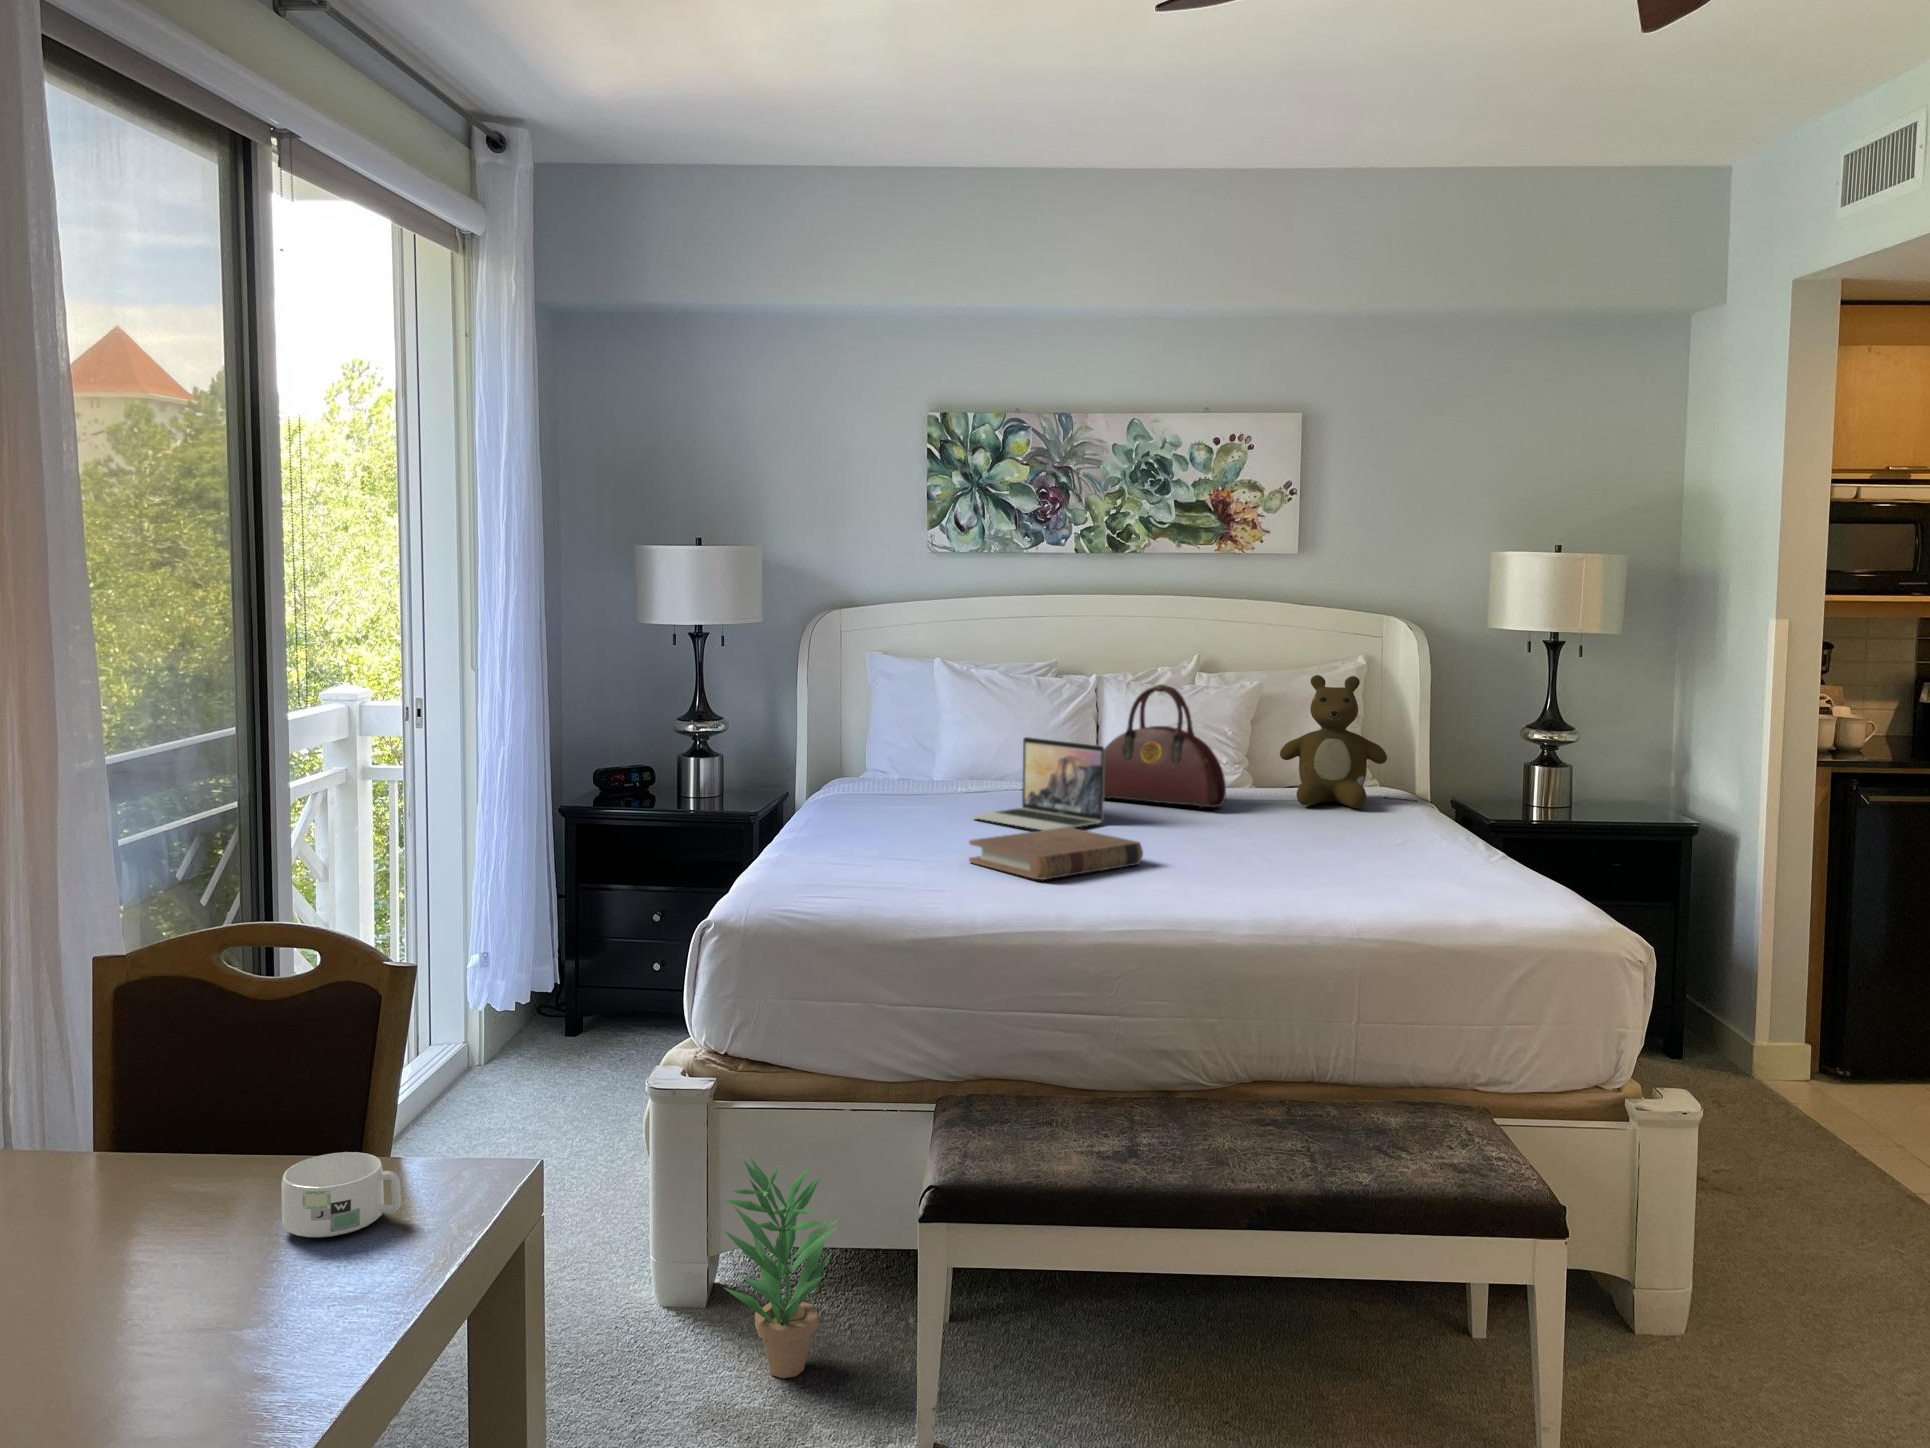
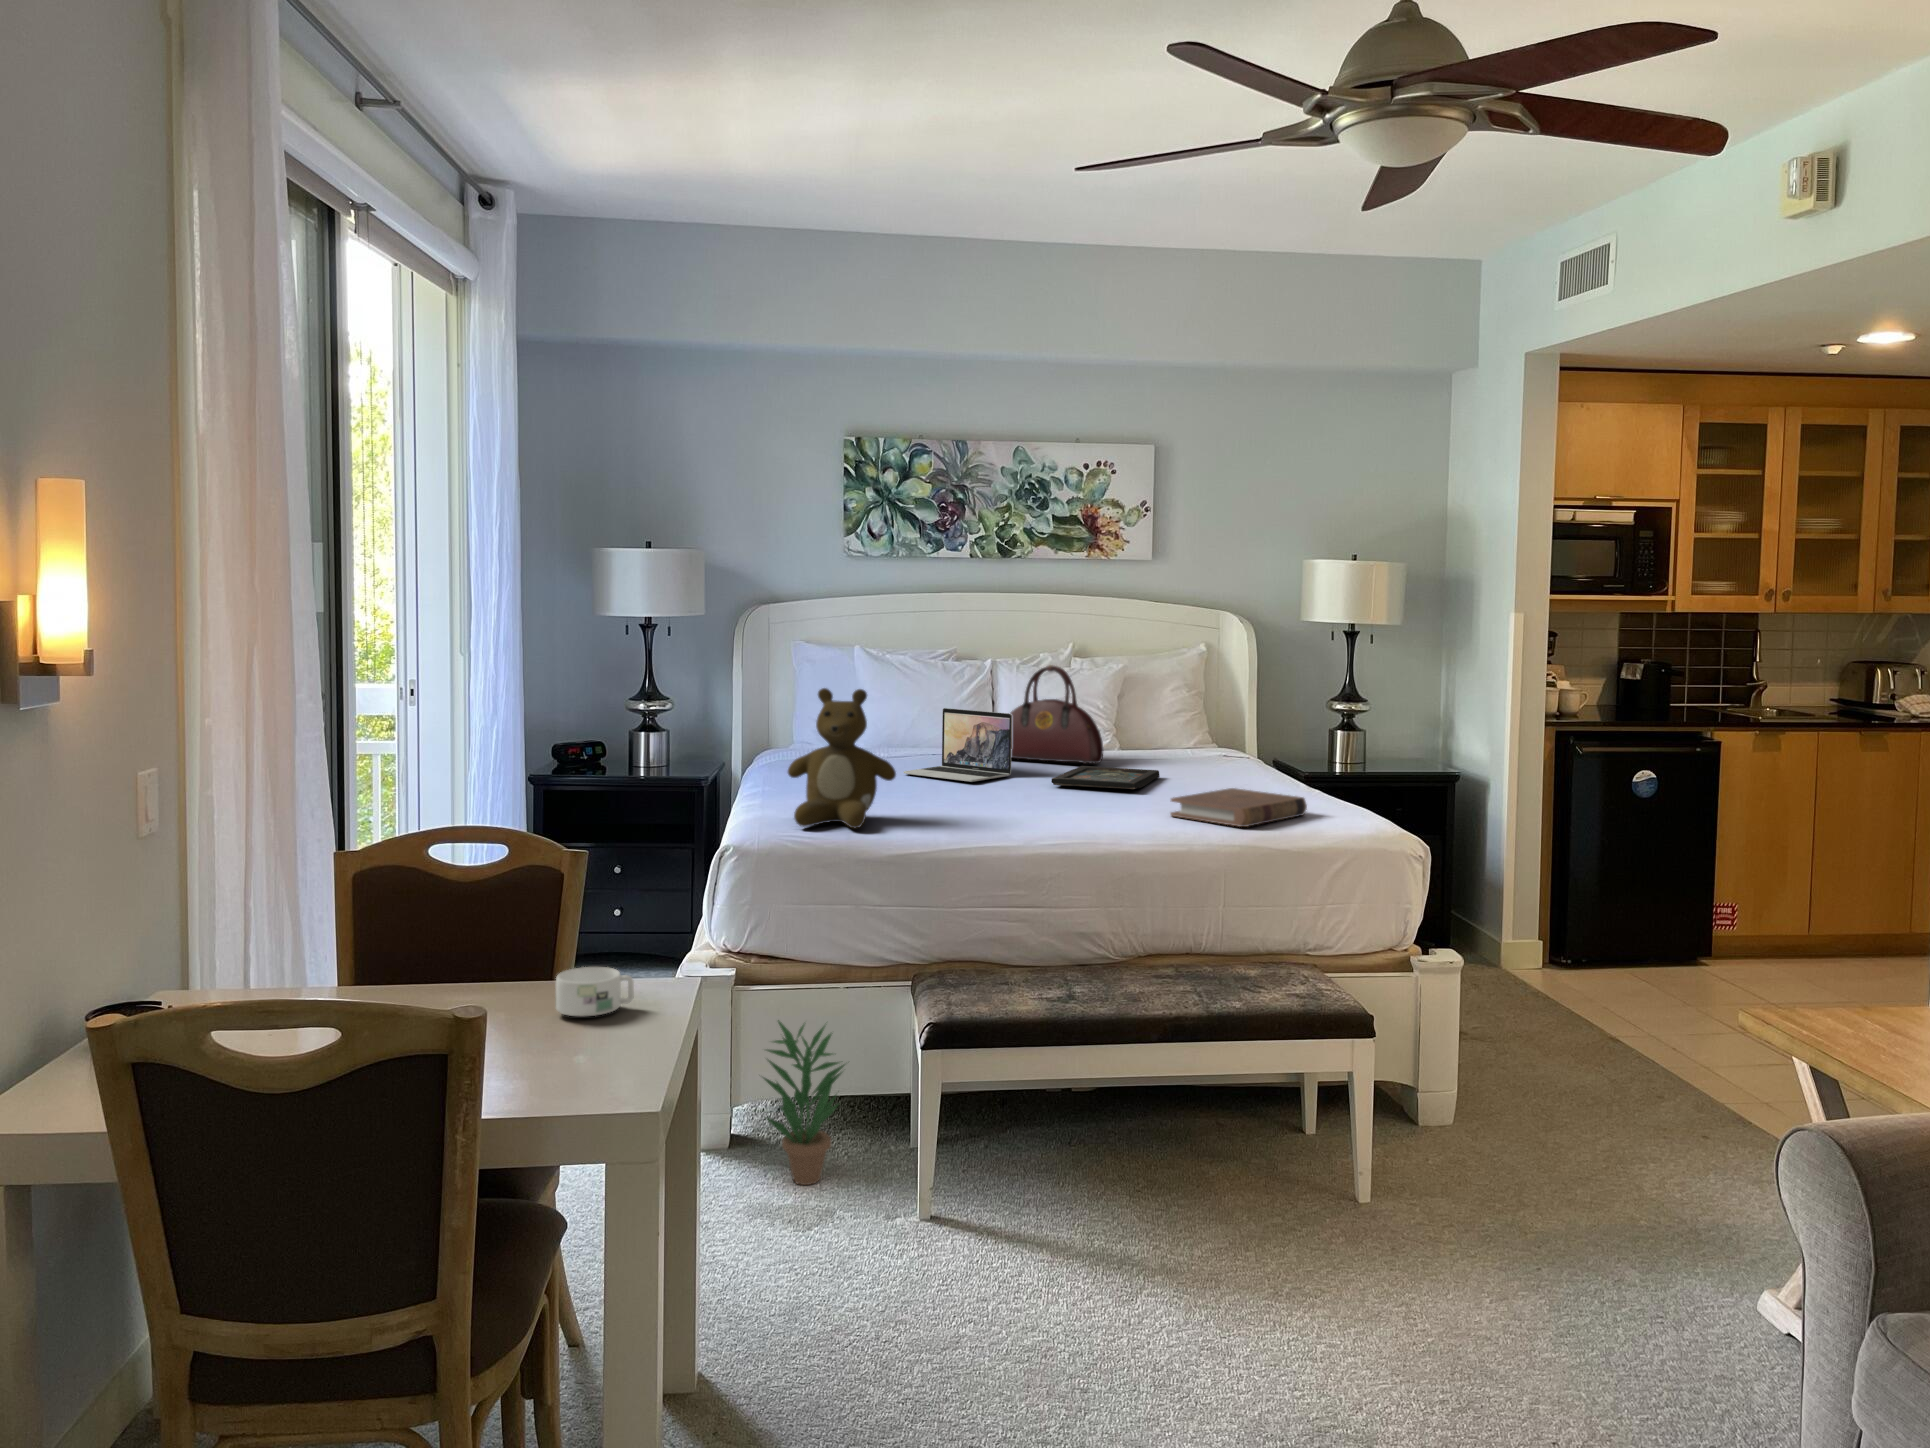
teddy bear: present [1280,675,1387,808] -> present [788,688,896,828]
tray: none [1149,811,1293,847] -> present [1051,766,1160,789]
book: present [969,827,1143,880] -> present [1170,788,1307,827]

